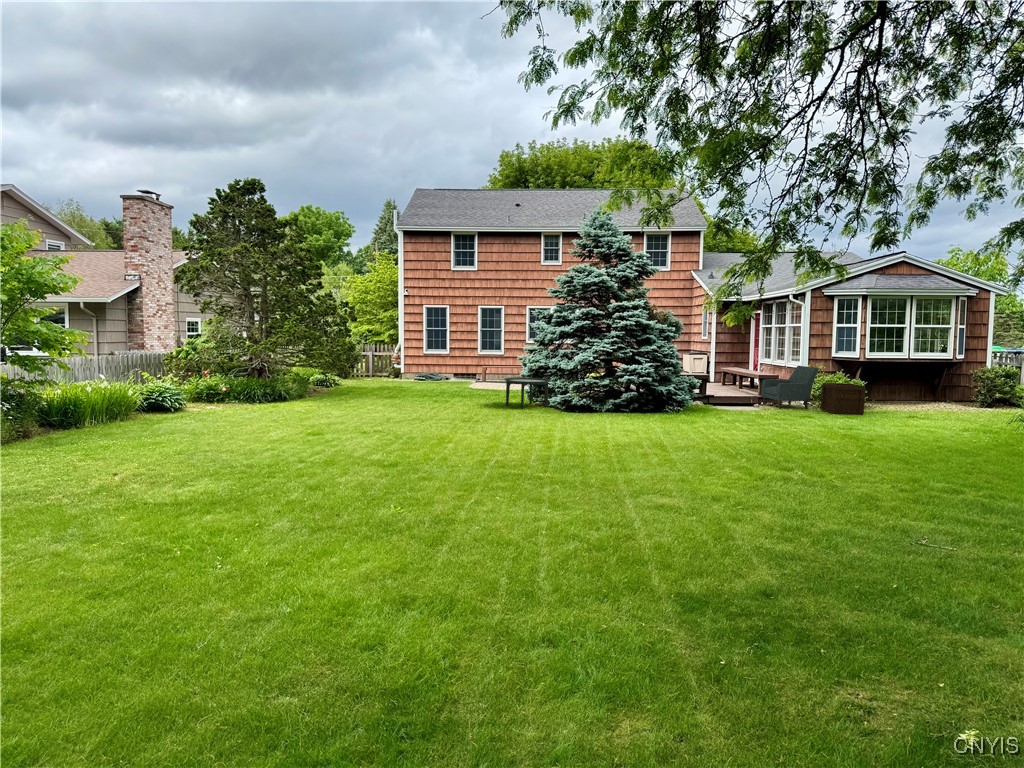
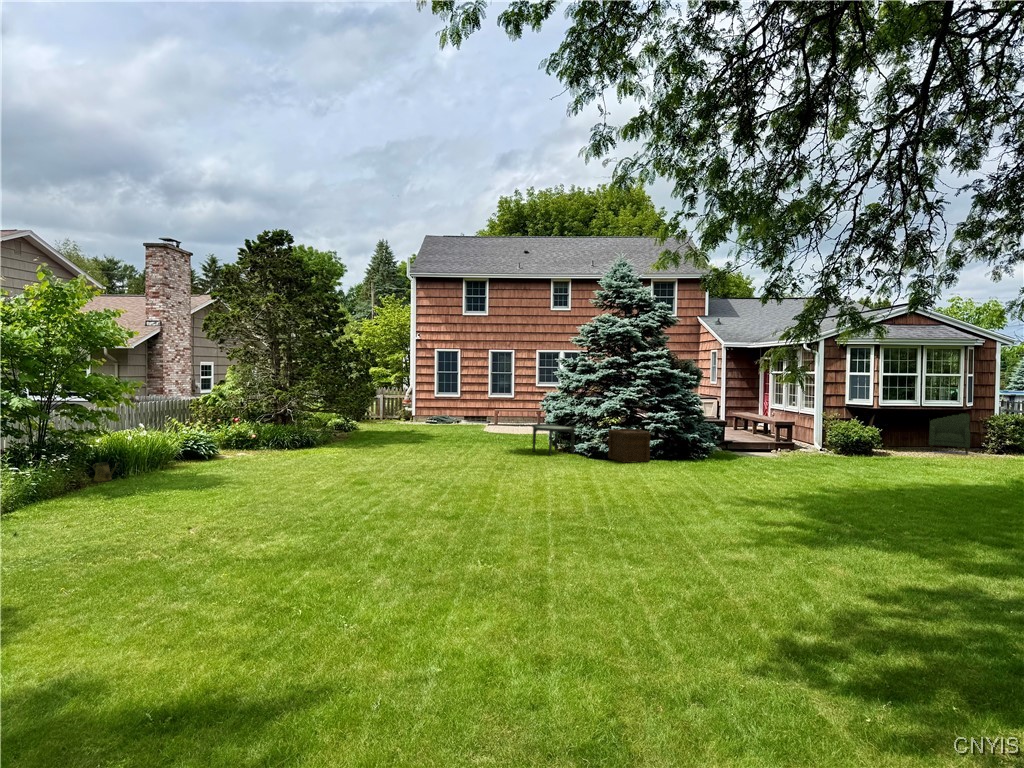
chair: present [761,366,819,409] -> present [929,414,970,455]
wooden crate: present [821,383,866,415] -> present [608,429,651,463]
watering can: none [48,411,74,430] -> present [93,462,120,482]

